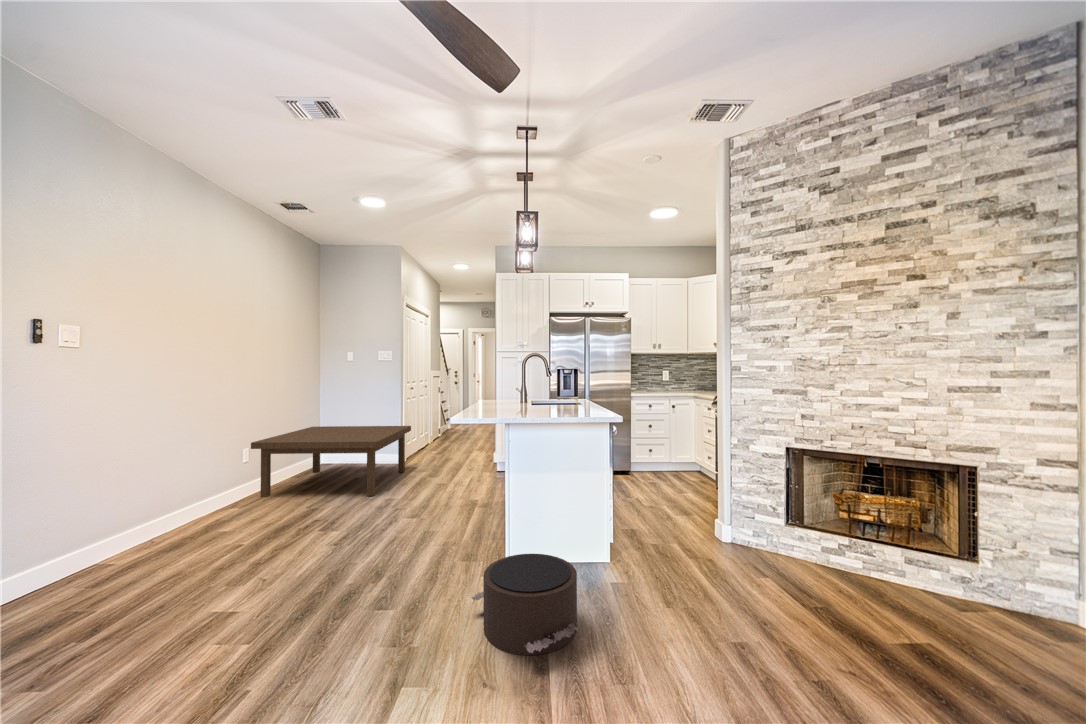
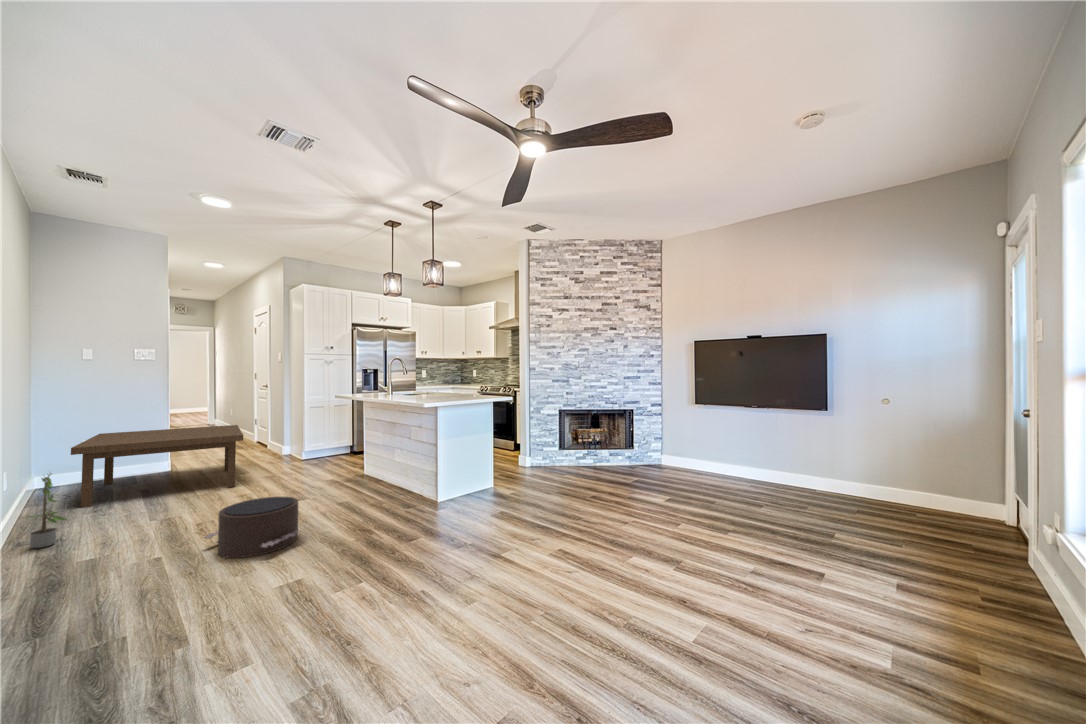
potted plant: none [151,469,195,541] -> present [28,473,67,548]
pouf: present [471,554,580,655] -> present [204,497,299,558]

